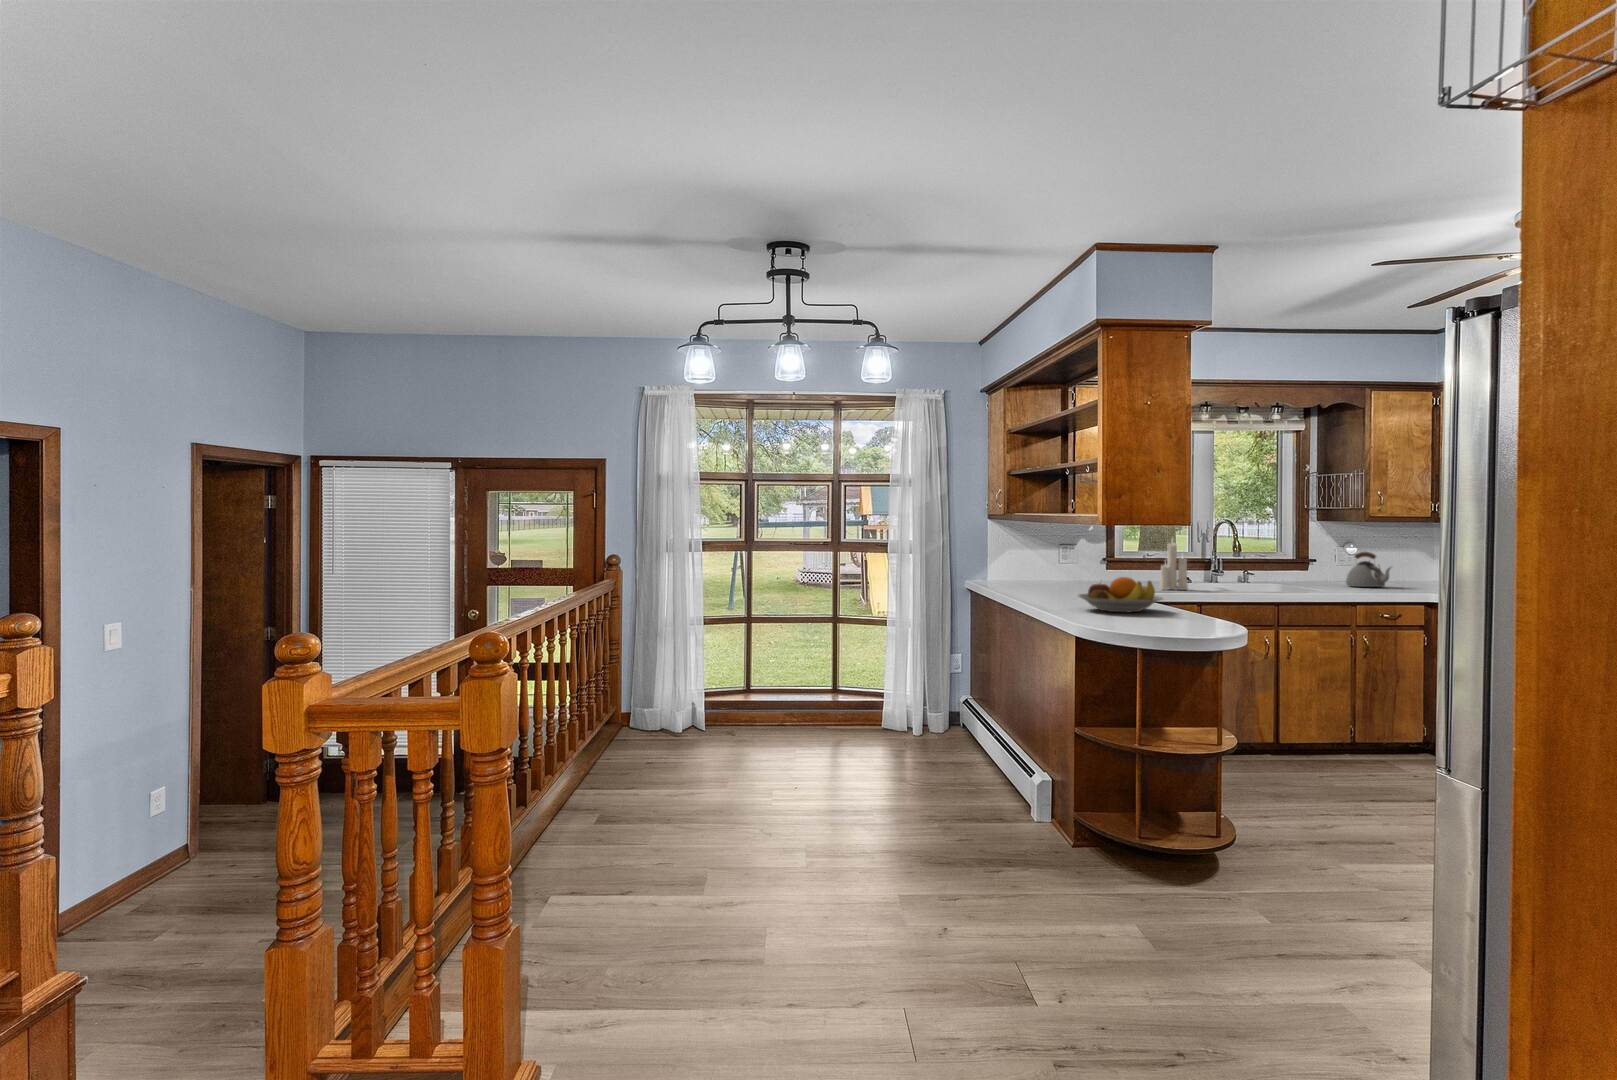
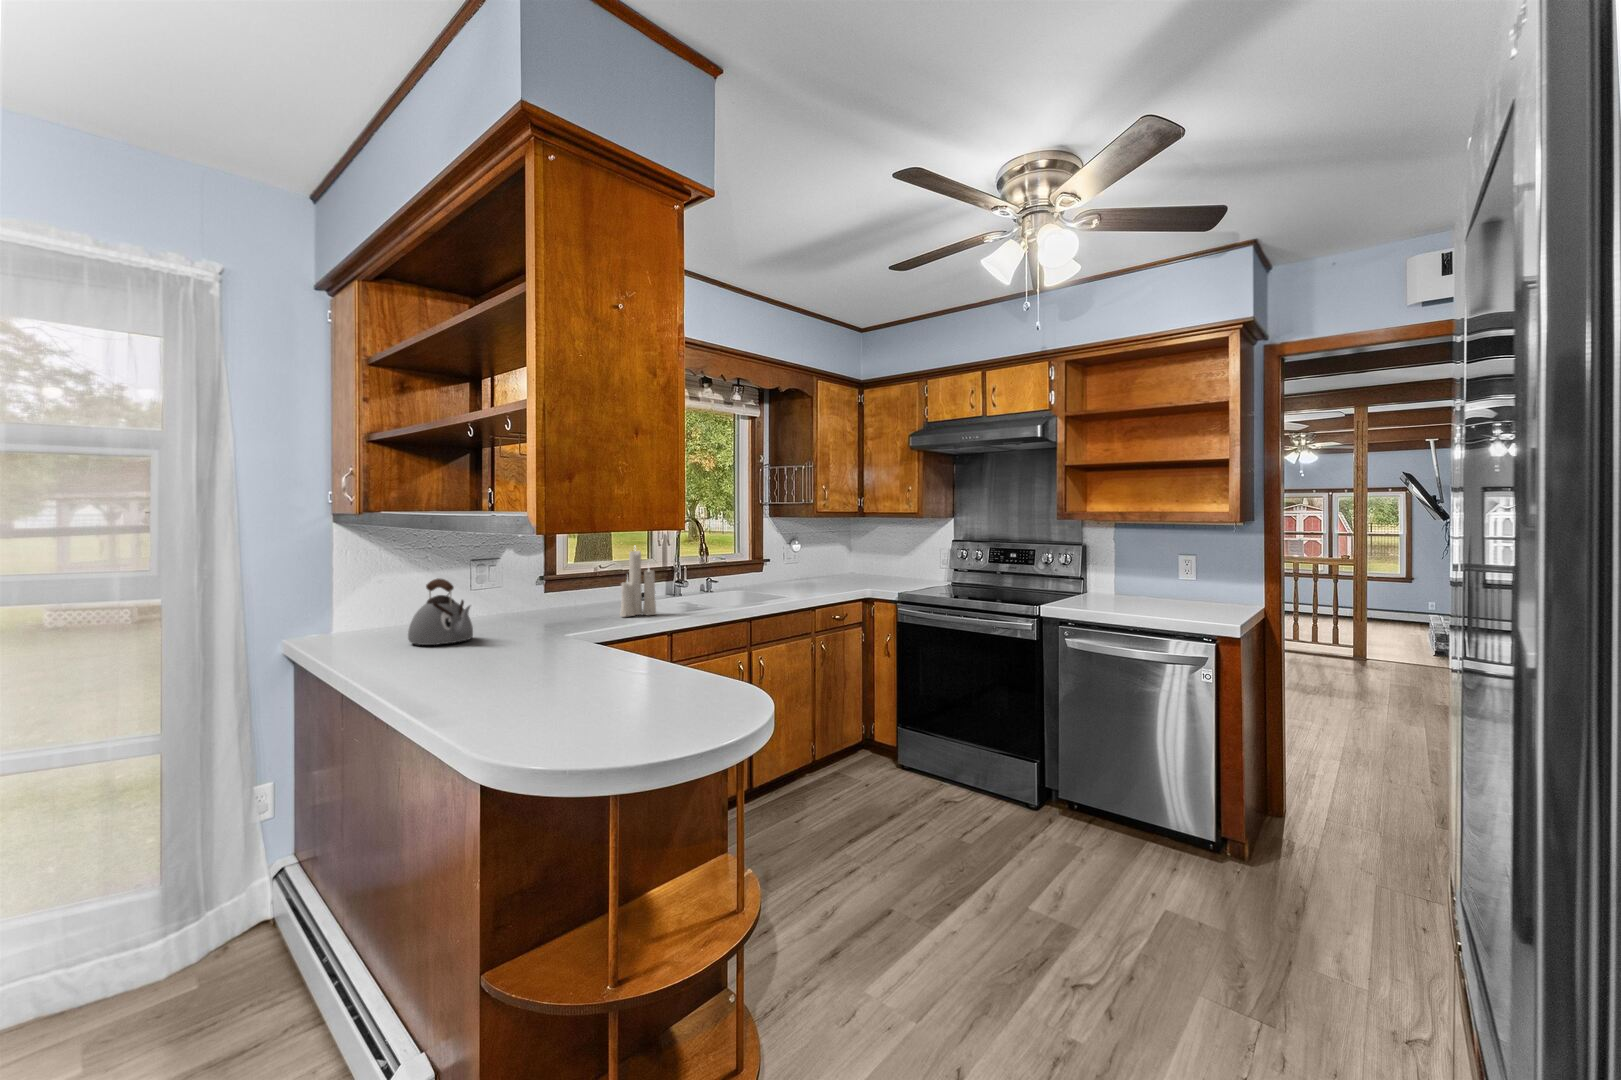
kettle: present [1346,552,1391,587] -> present [408,578,473,645]
fruit bowl: present [1078,577,1162,612] -> none [496,632,655,703]

